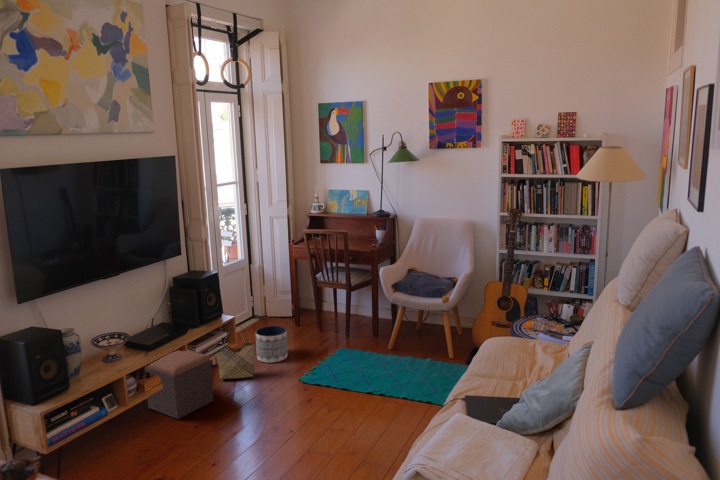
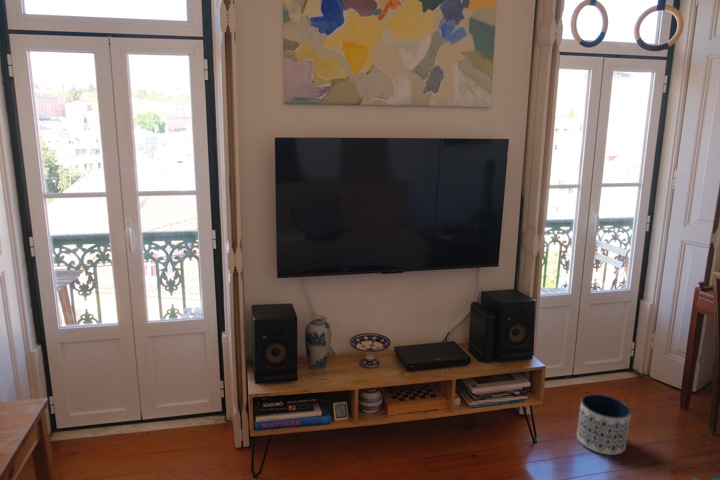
woven basket: present [218,325,255,379] -> none [506,377,563,458]
footstool: present [145,350,214,419] -> none [407,379,478,465]

